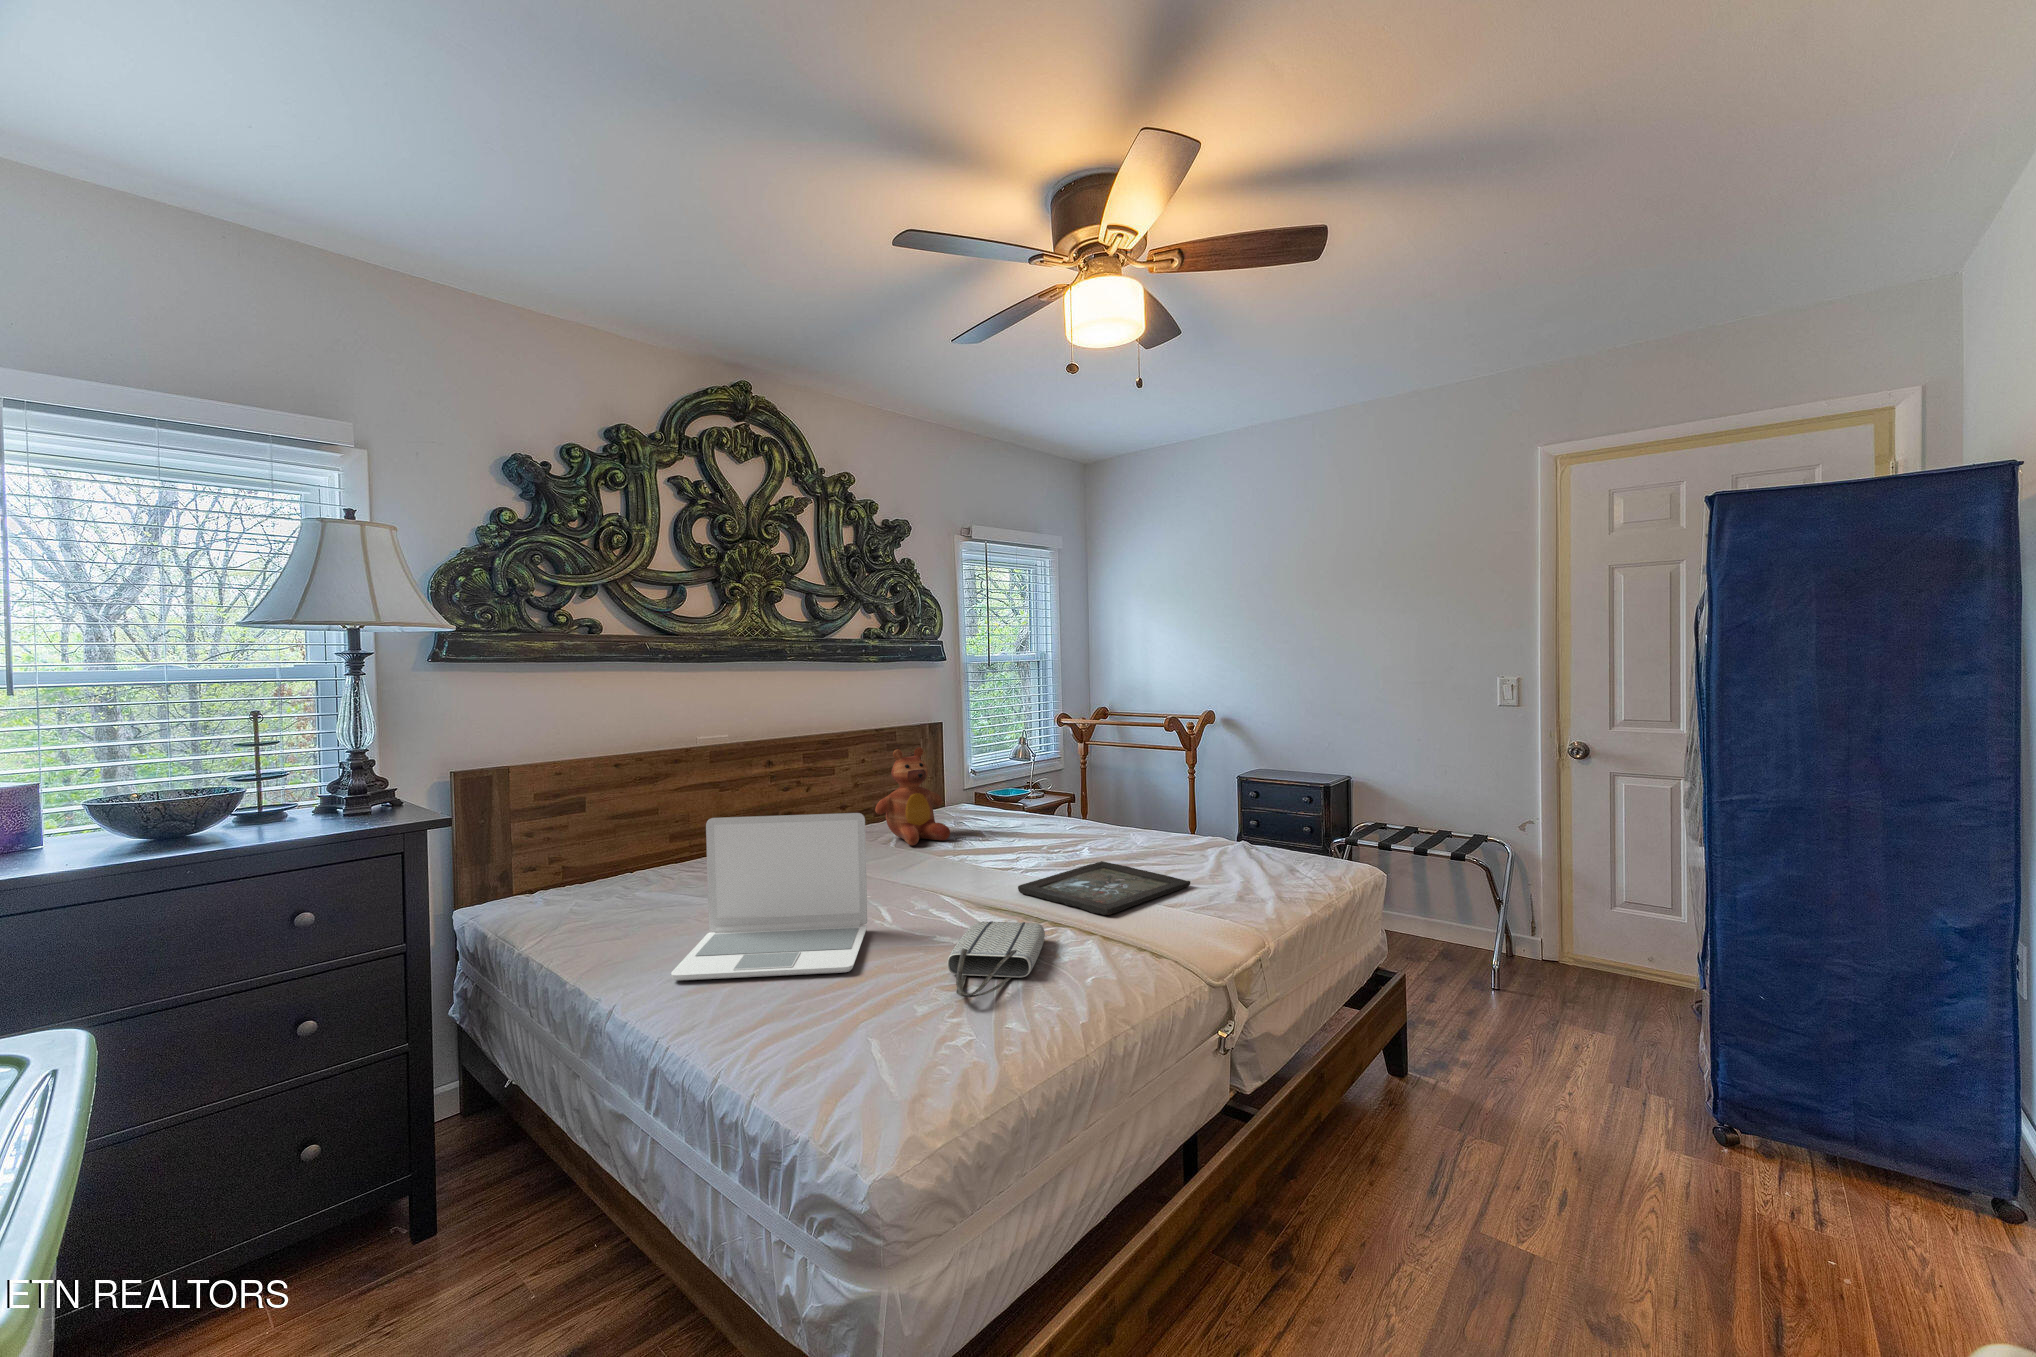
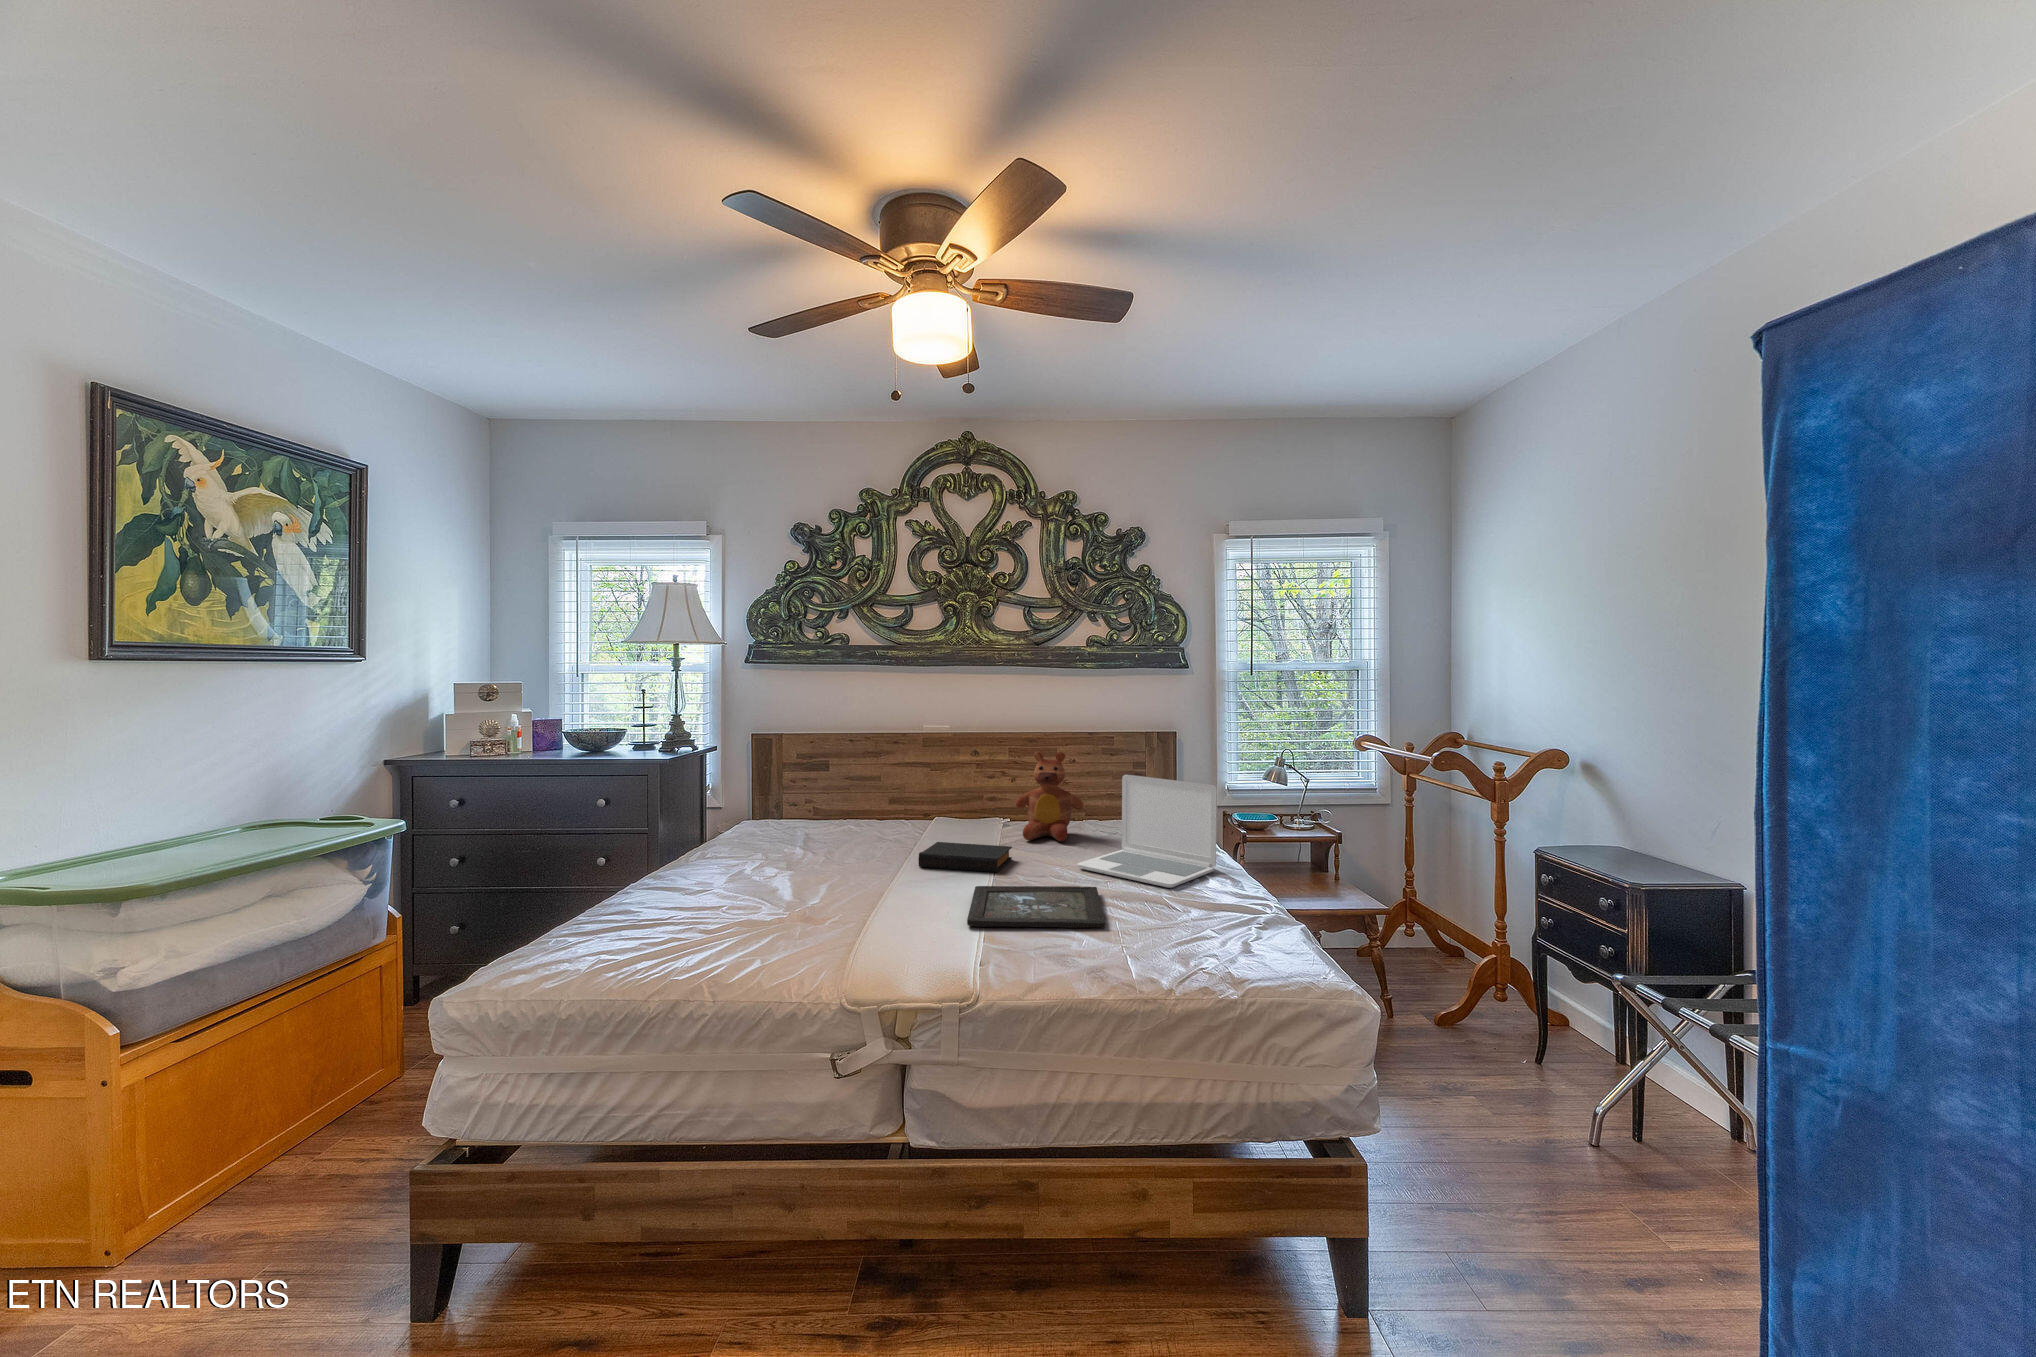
laptop: present [671,813,867,980] -> present [1077,775,1217,888]
book: none [868,849,978,889] -> present [919,842,1012,872]
tote bag: present [947,921,1045,997] -> none [725,899,883,942]

